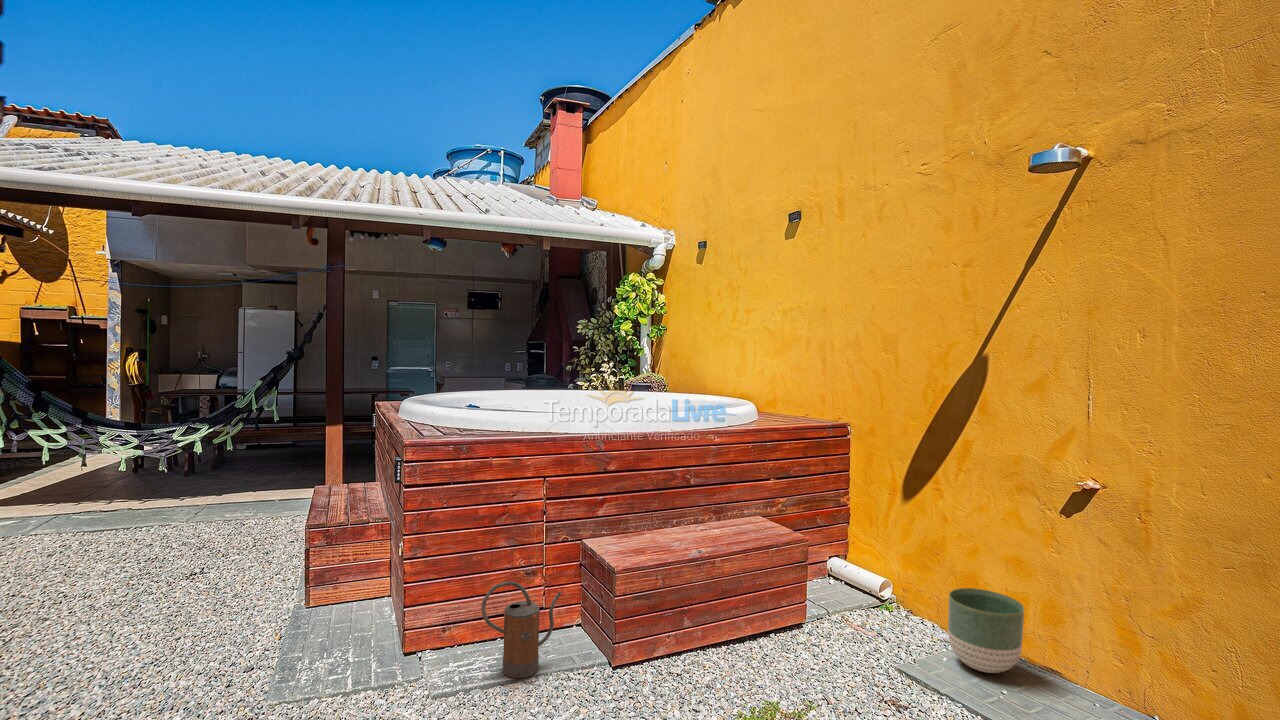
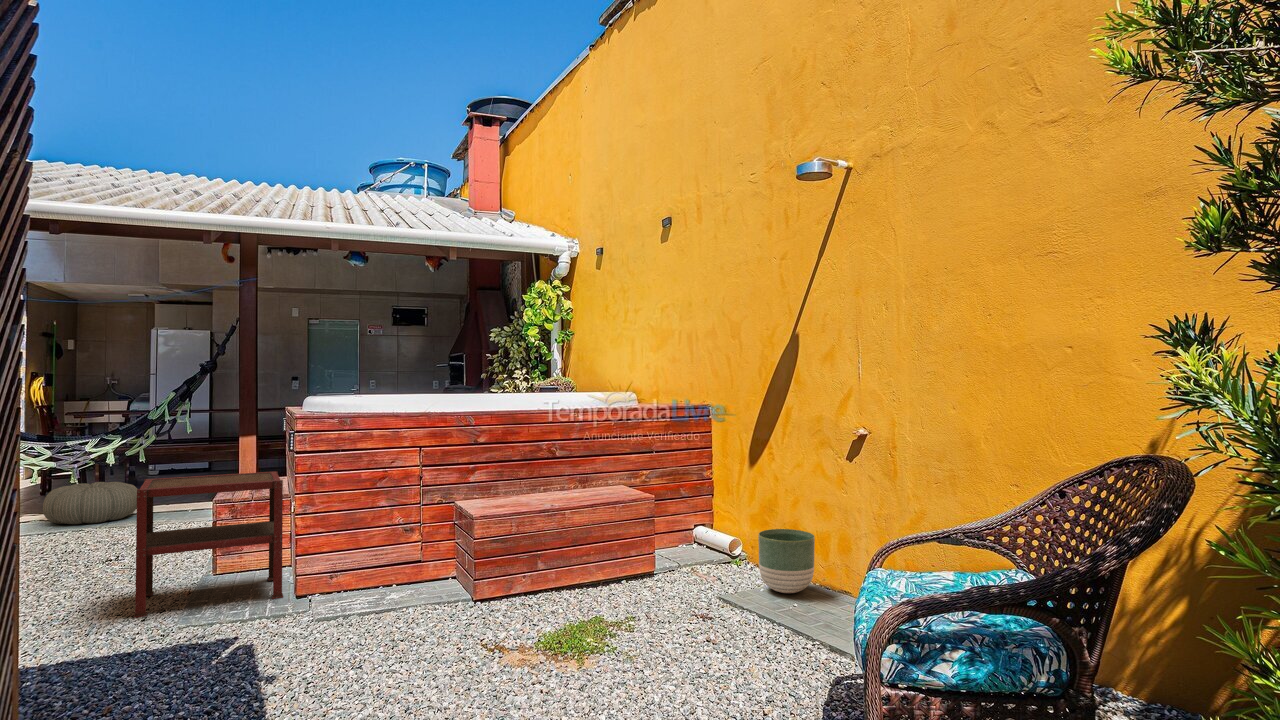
pouf: none [130,470,228,516] -> present [43,482,137,524]
side table: none [215,493,387,680] -> present [134,471,283,618]
watering can: present [481,581,562,678] -> none [360,528,431,608]

